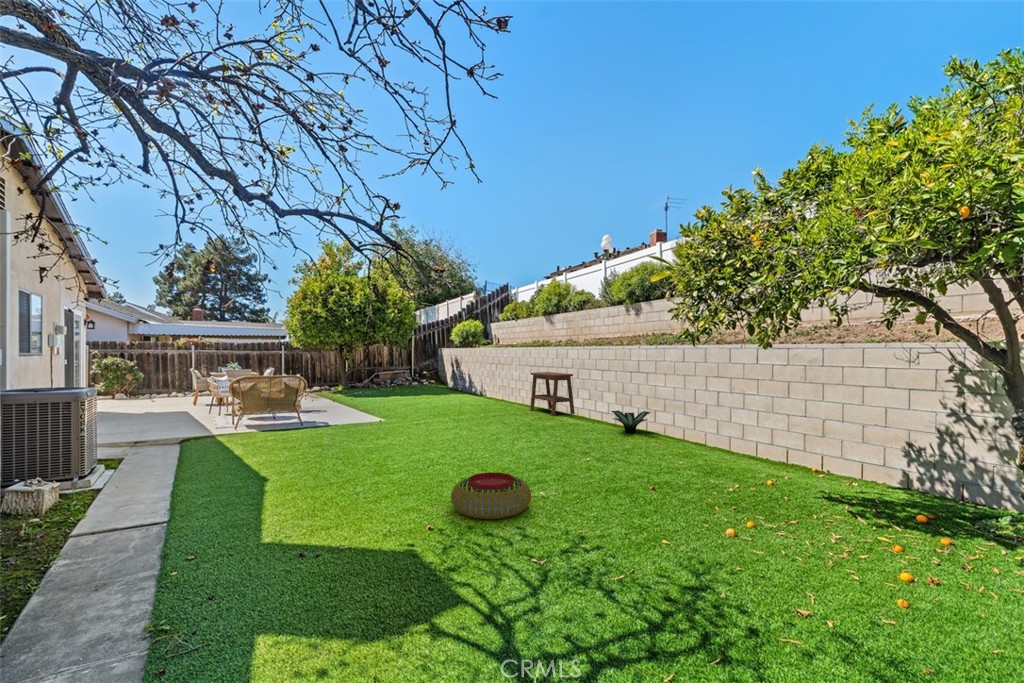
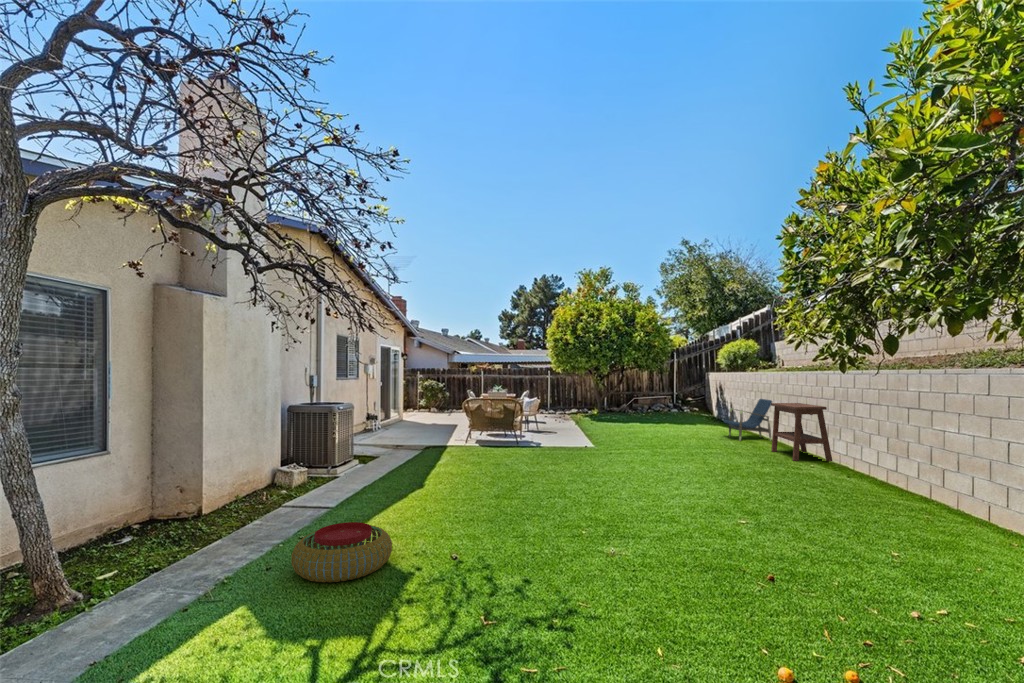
lounge chair: none [484,370,522,405] -> present [724,399,772,441]
potted plant: present [611,411,650,433] -> none [854,462,934,499]
pouf: present [451,472,531,519] -> present [291,522,392,582]

